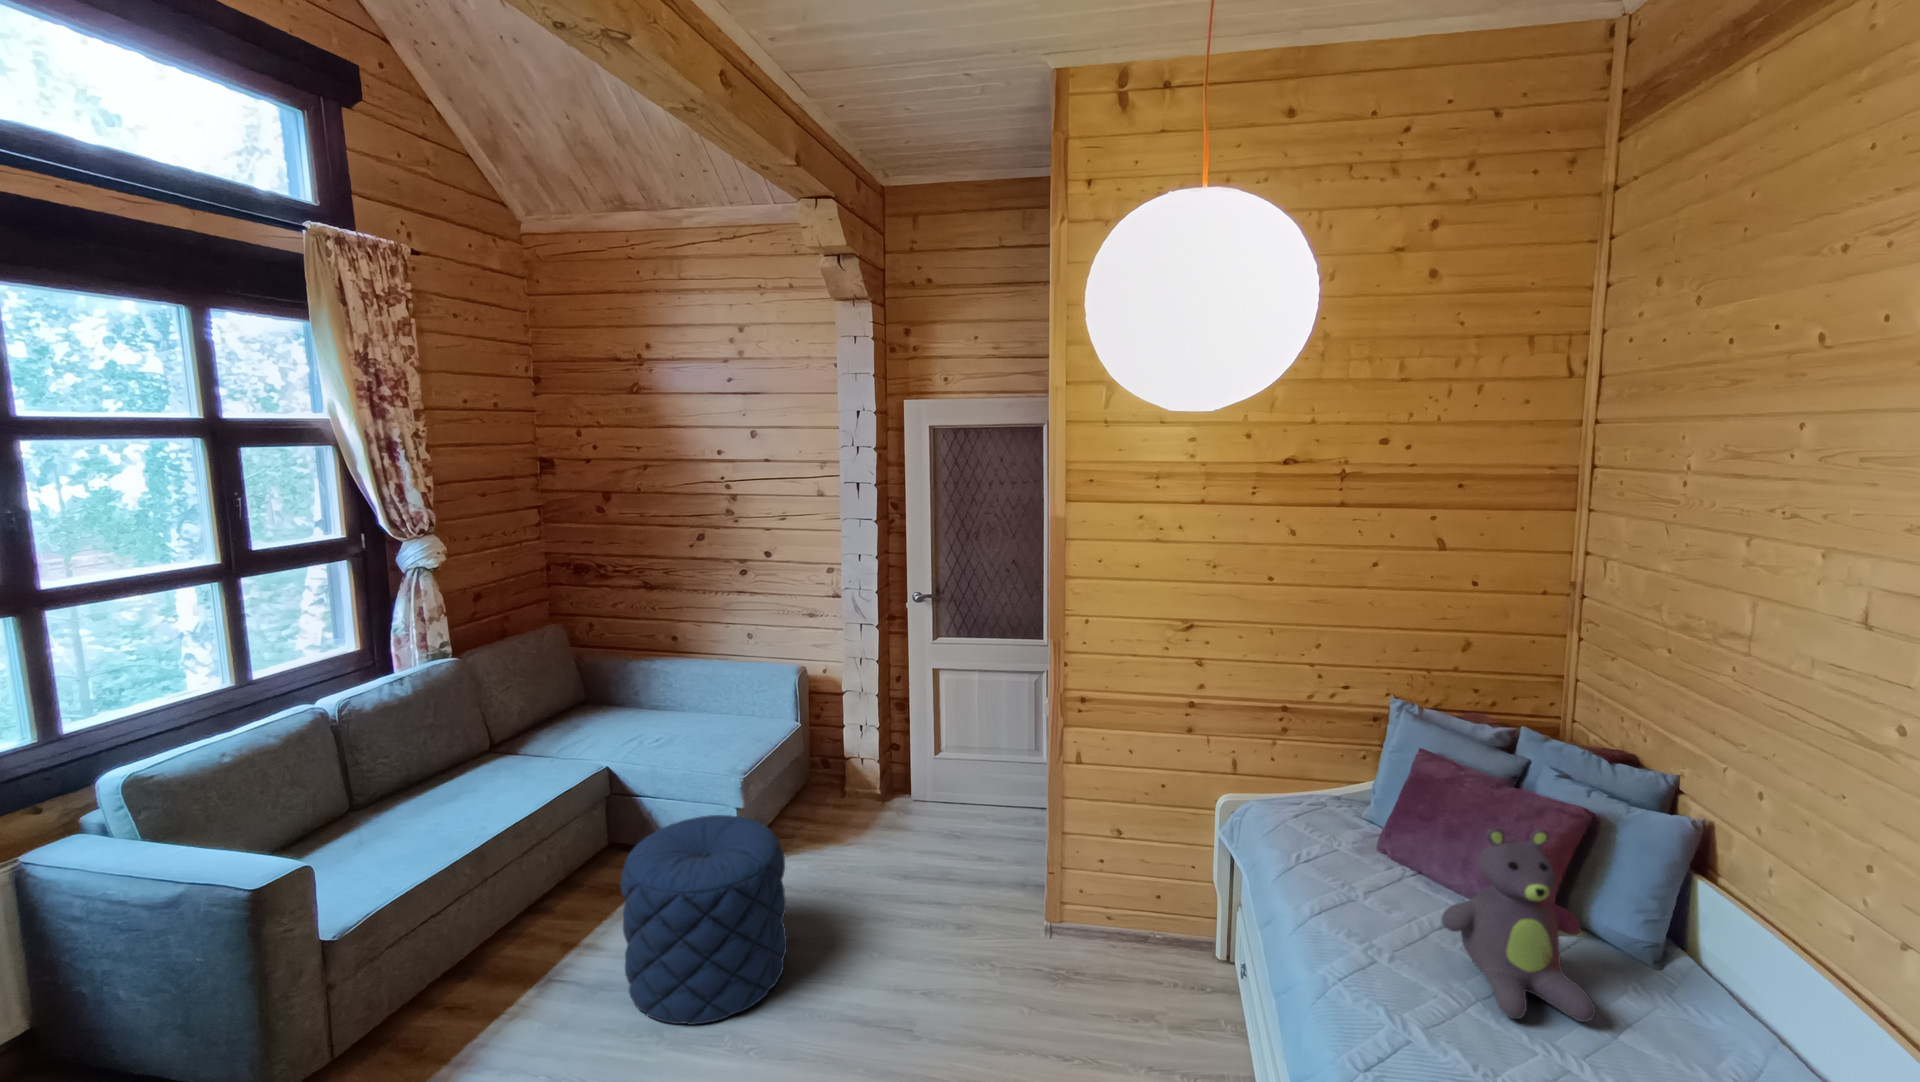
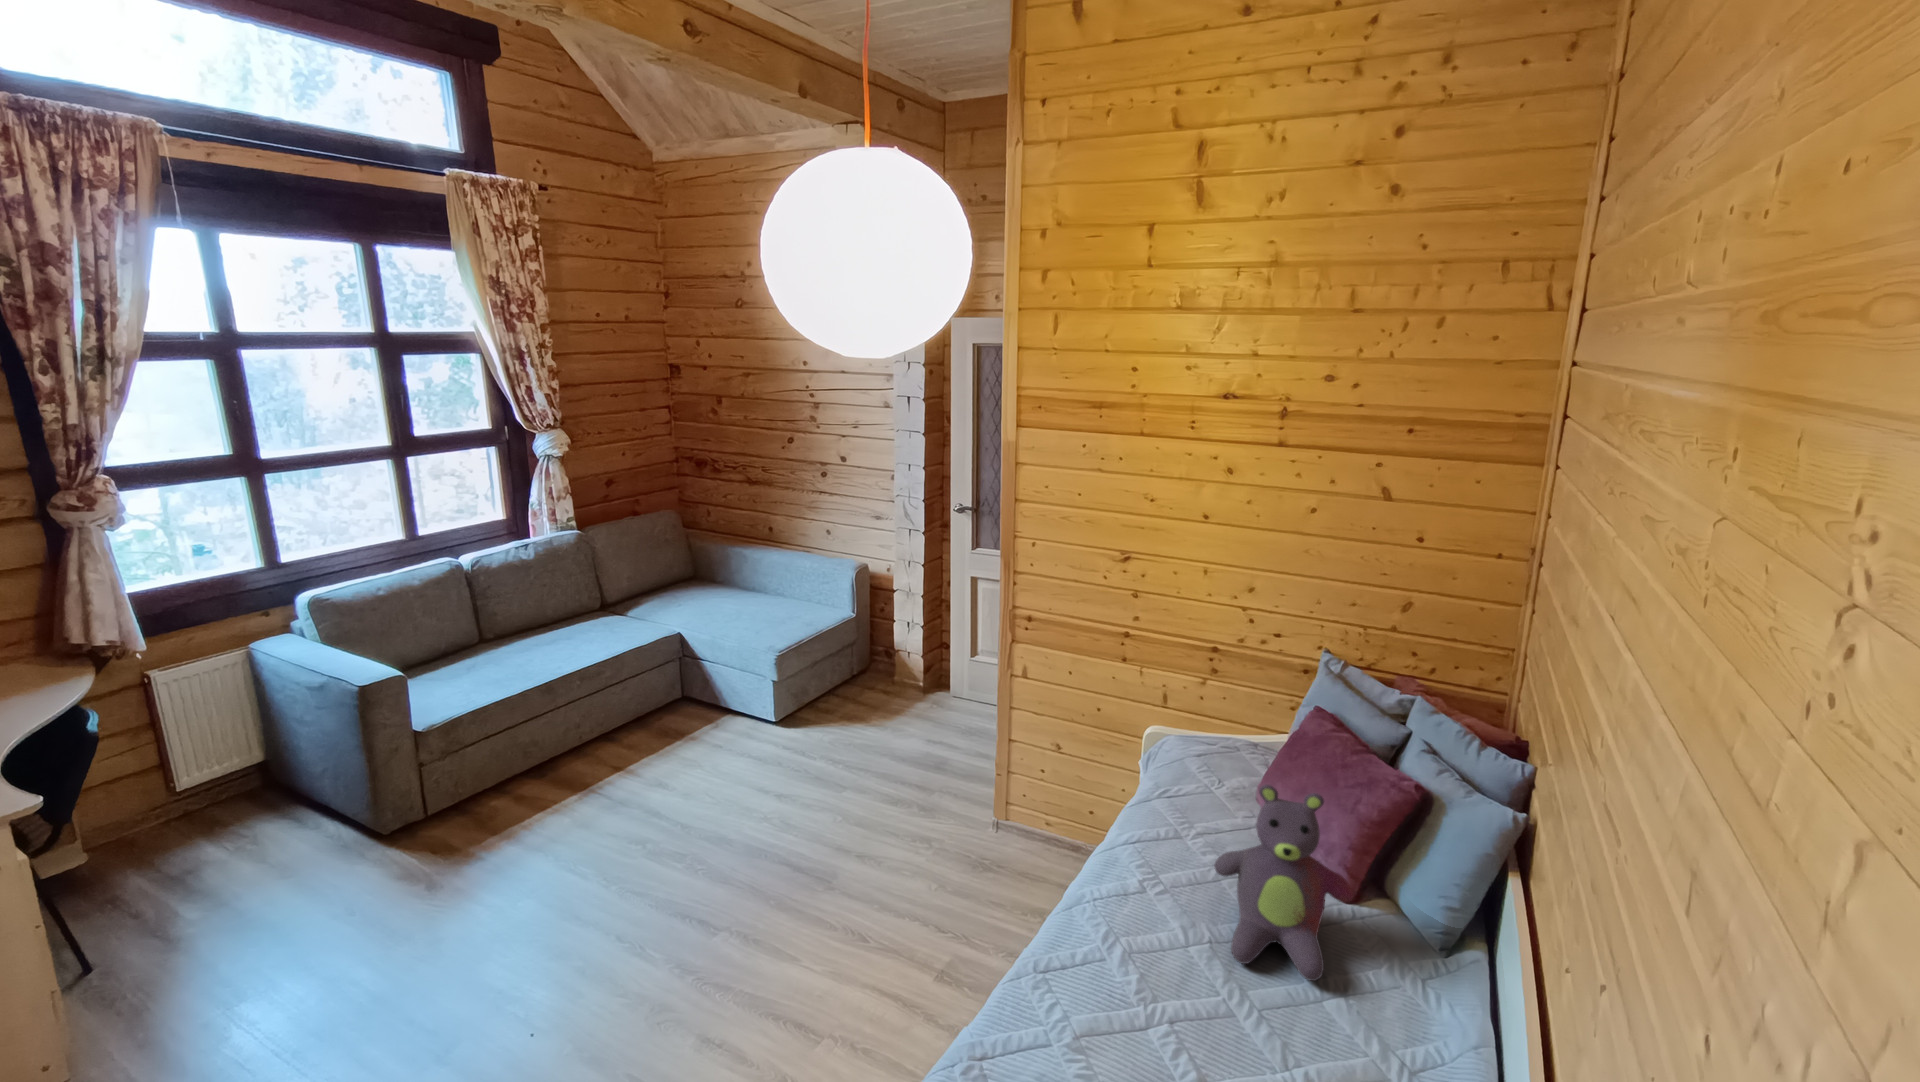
pouf: present [621,815,787,1025] -> none [629,680,766,841]

